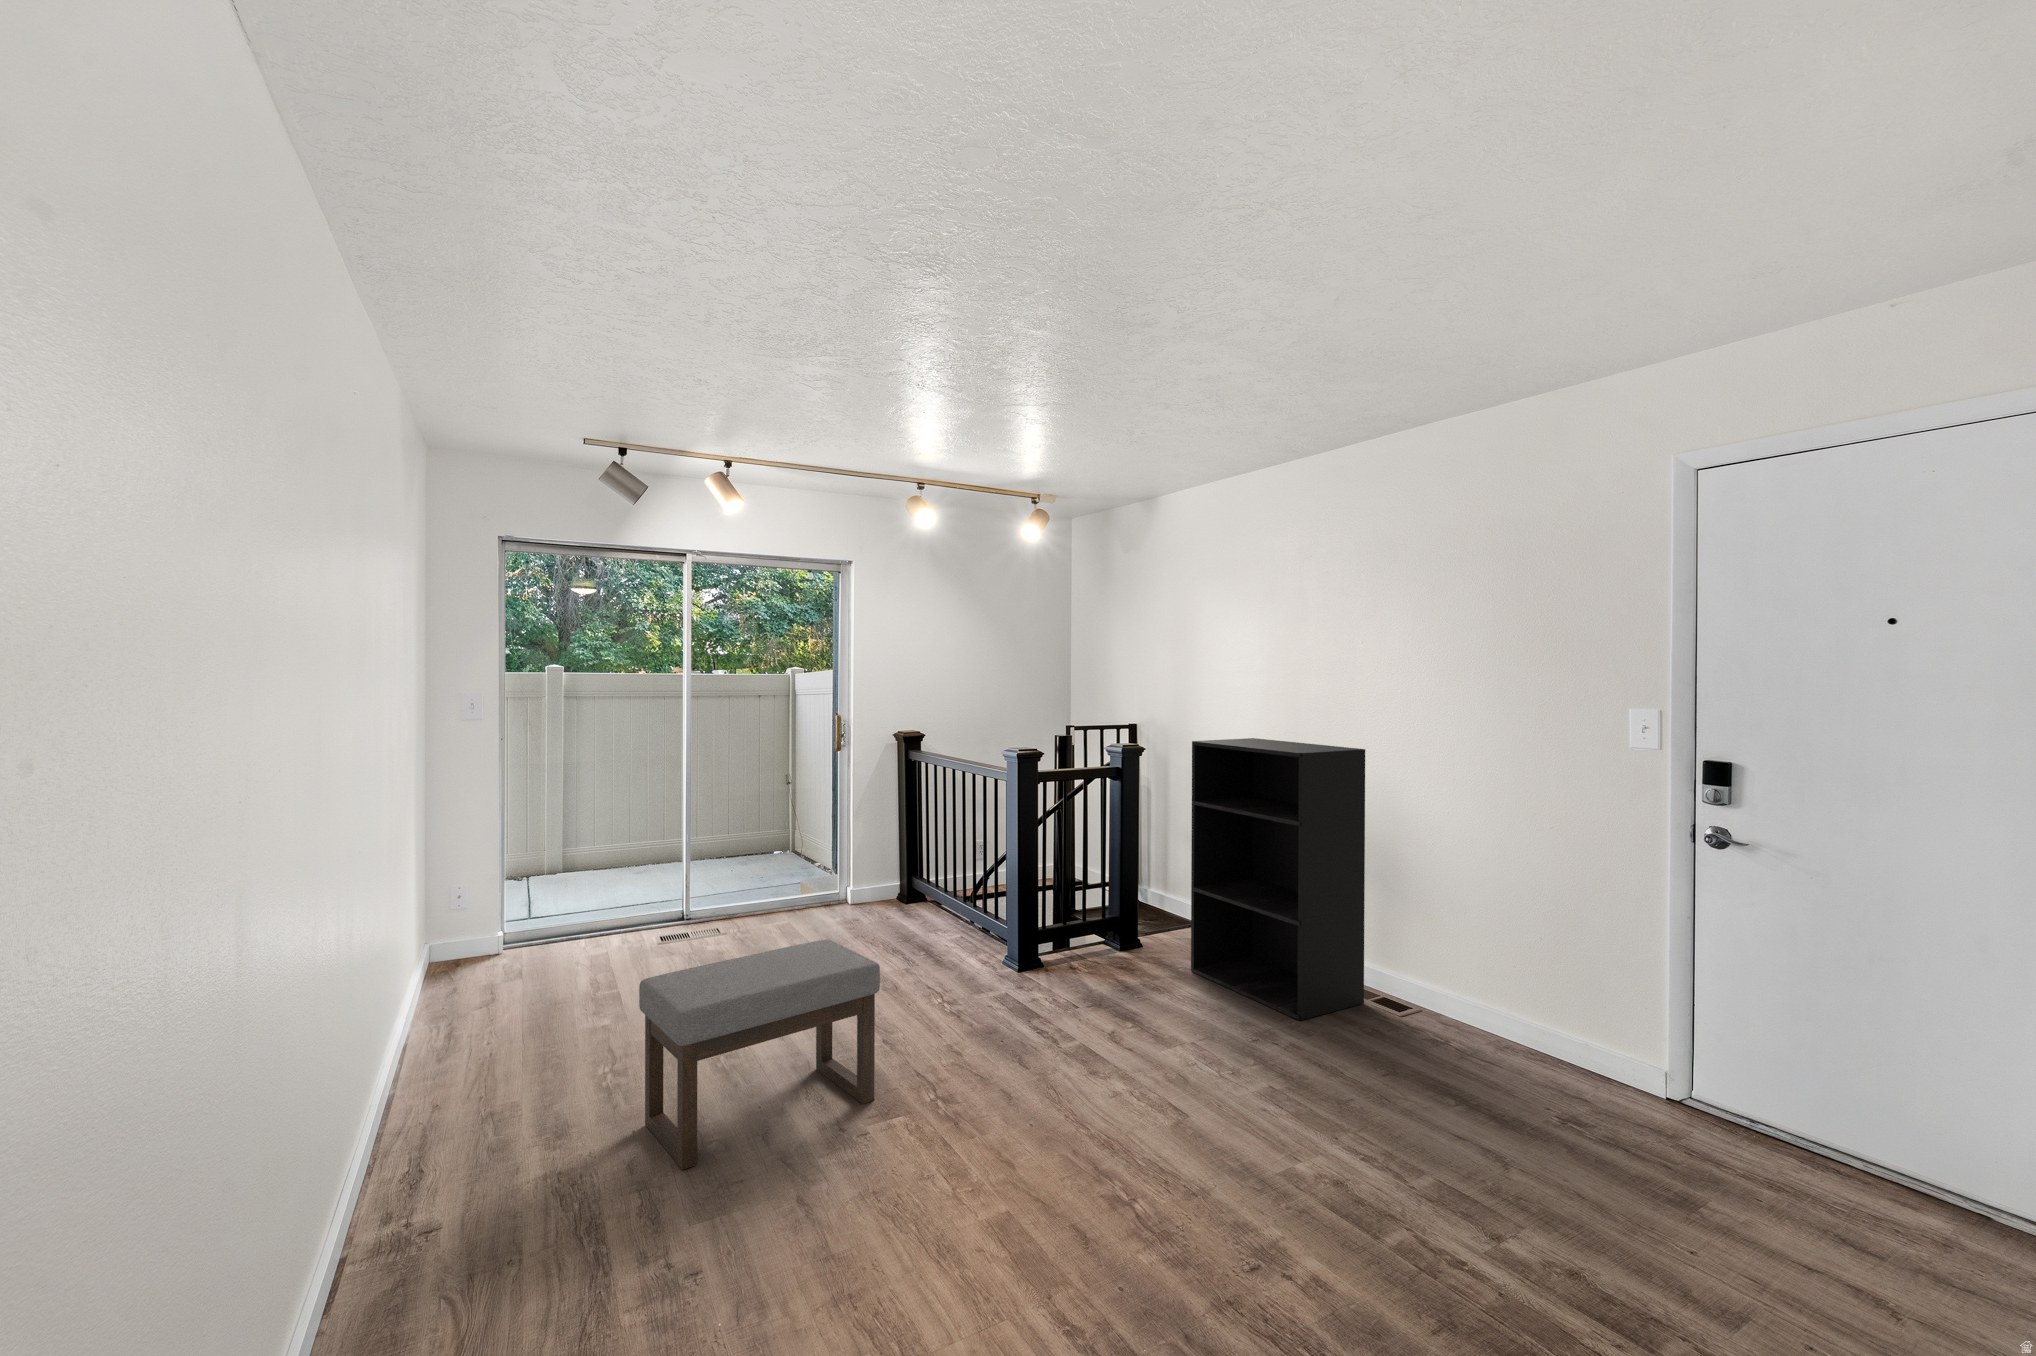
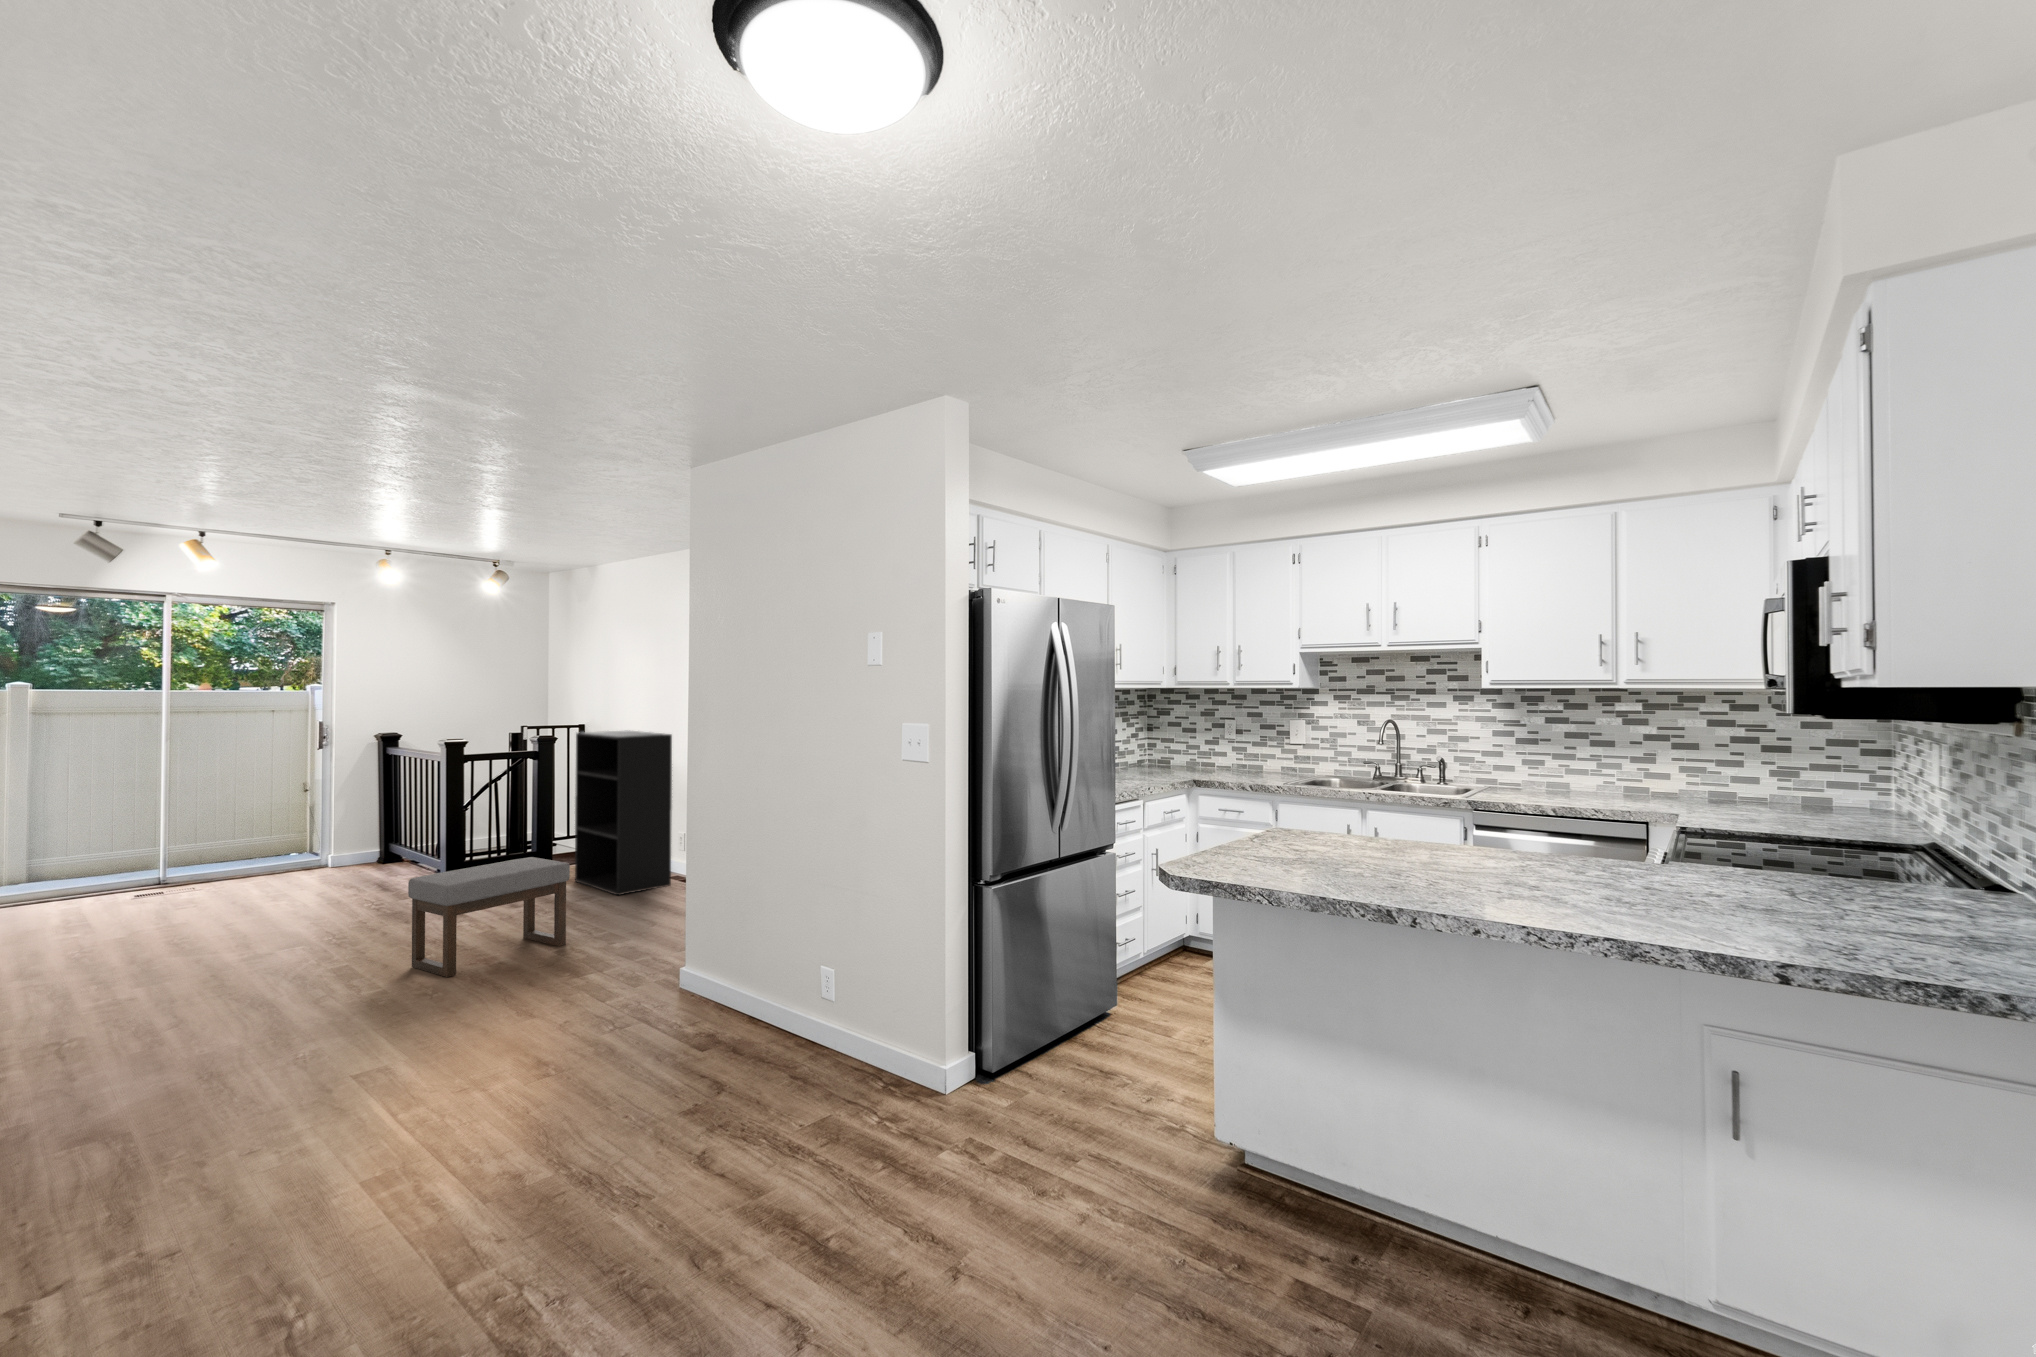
ottoman: present [639,939,880,1170] -> present [408,857,570,977]

